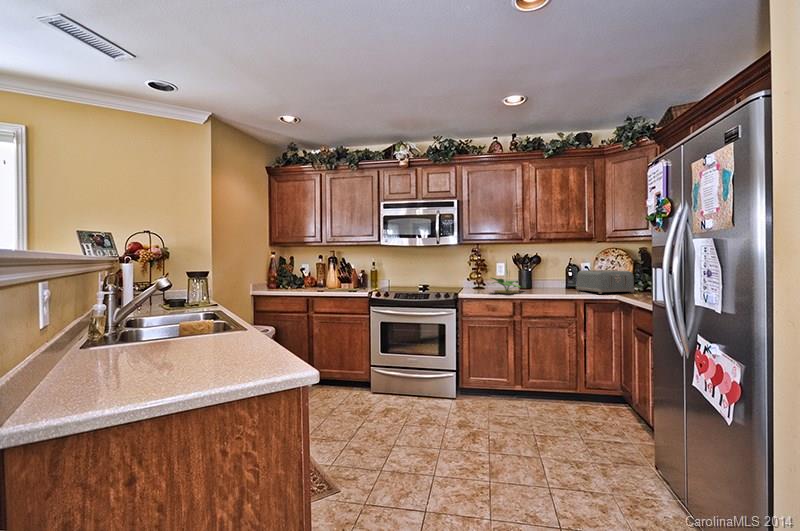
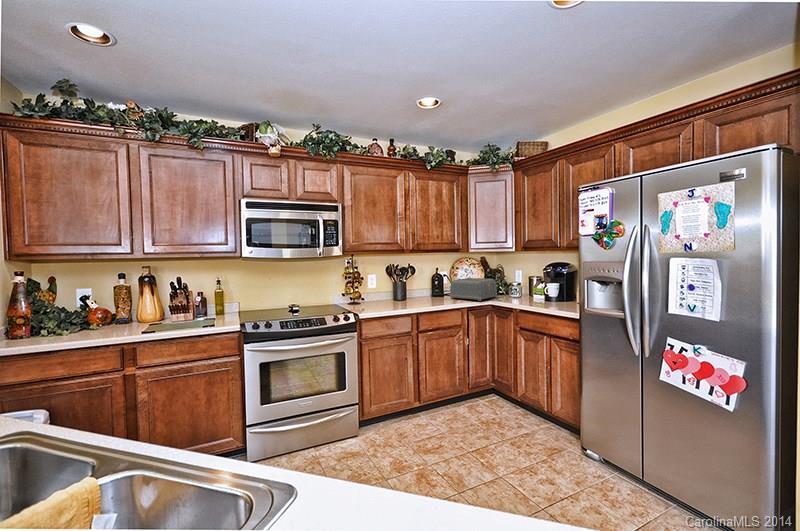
potted plant: present [491,264,525,293] -> none [378,271,412,308]

